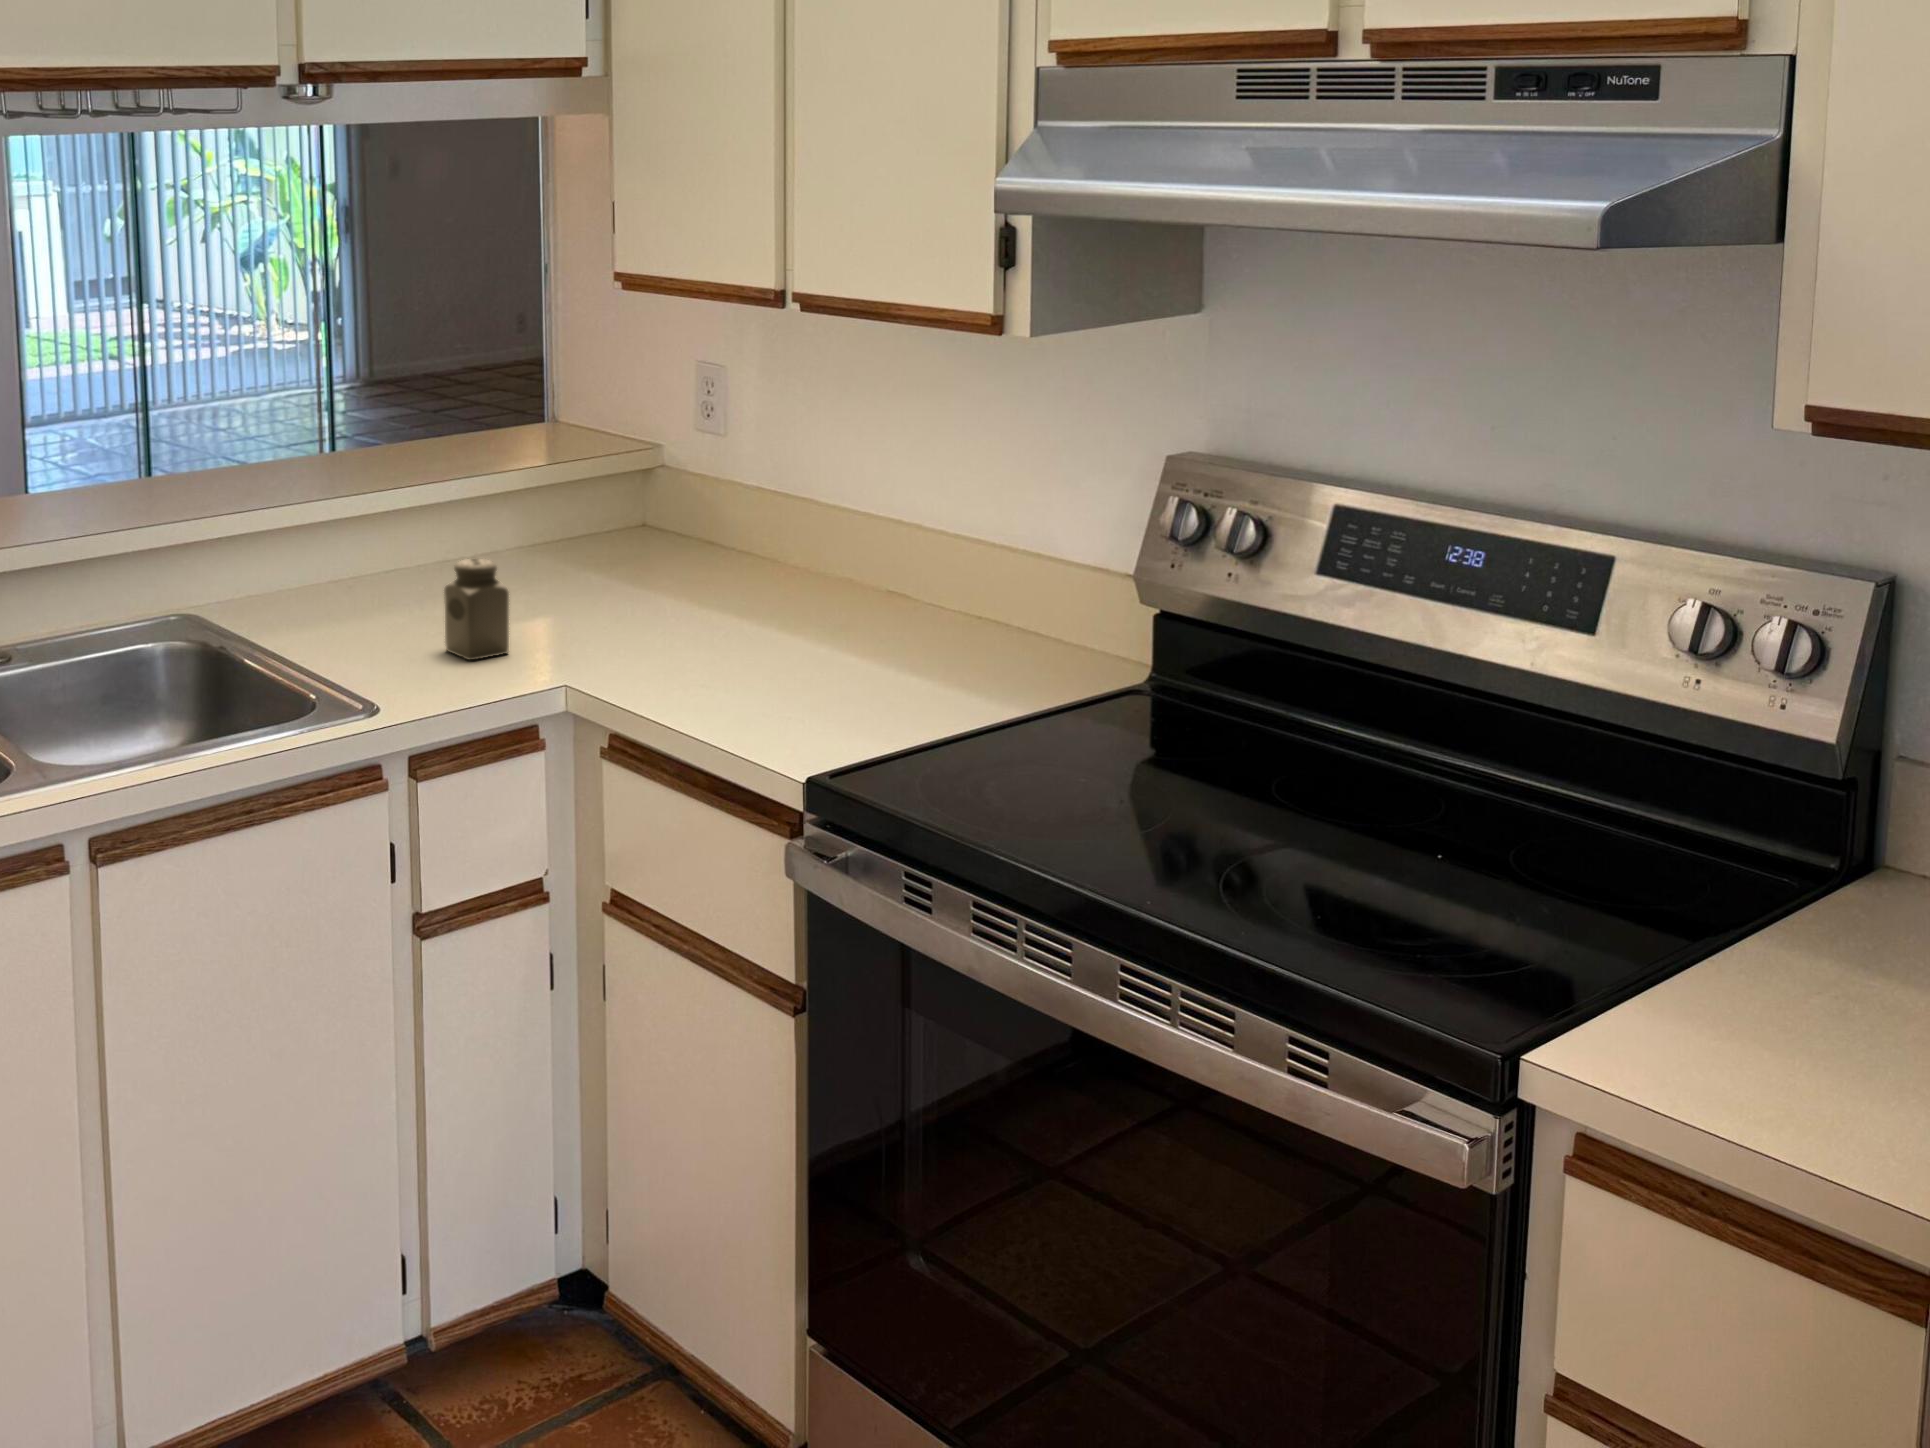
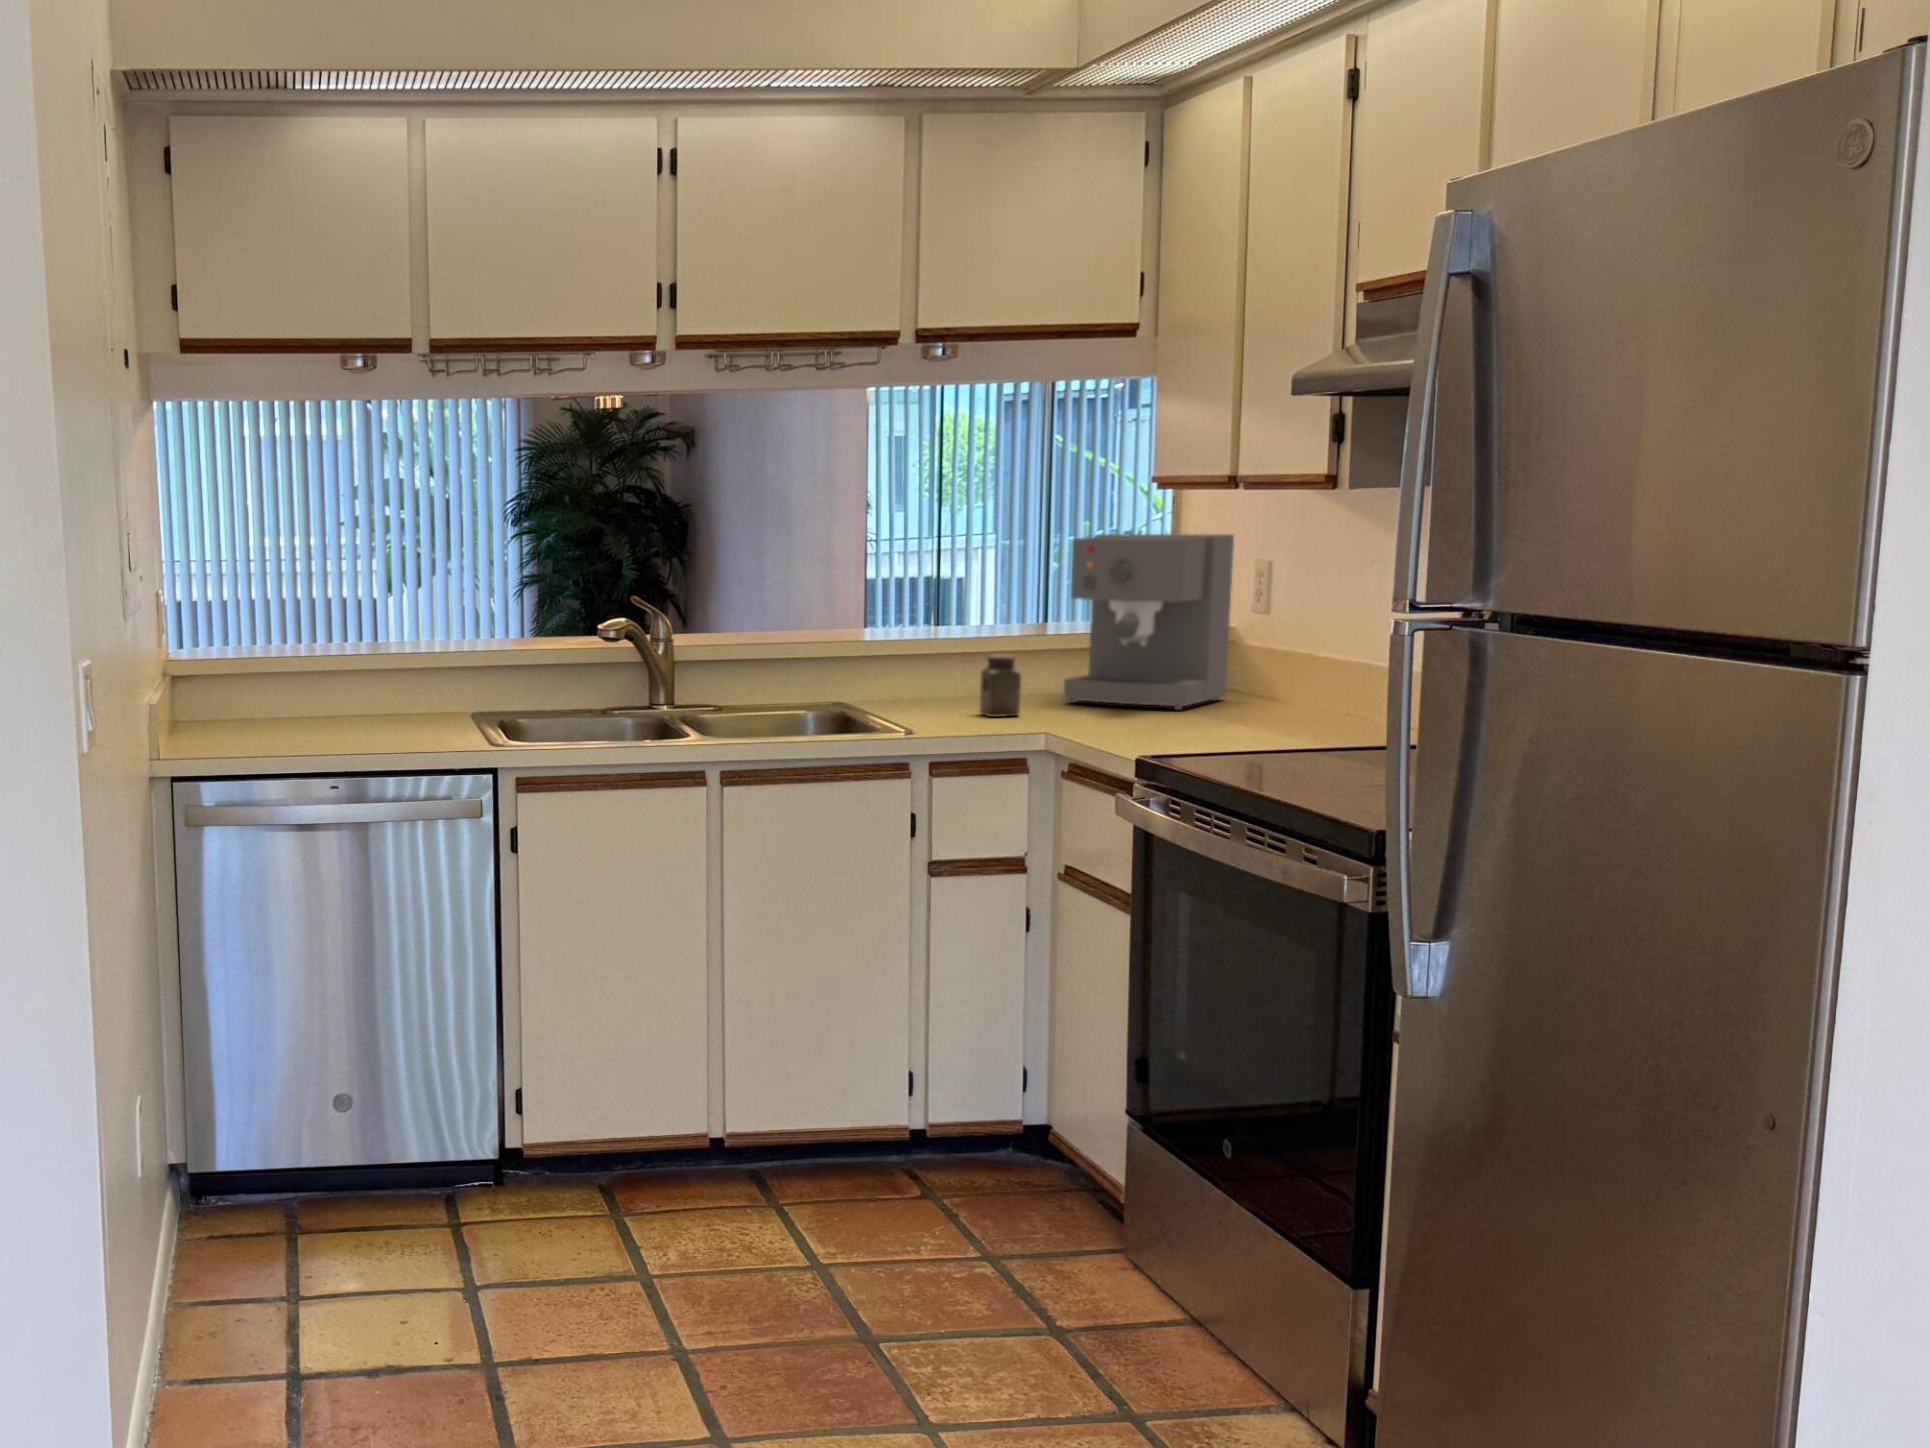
coffee maker: none [538,343,738,611] -> present [1064,534,1234,710]

